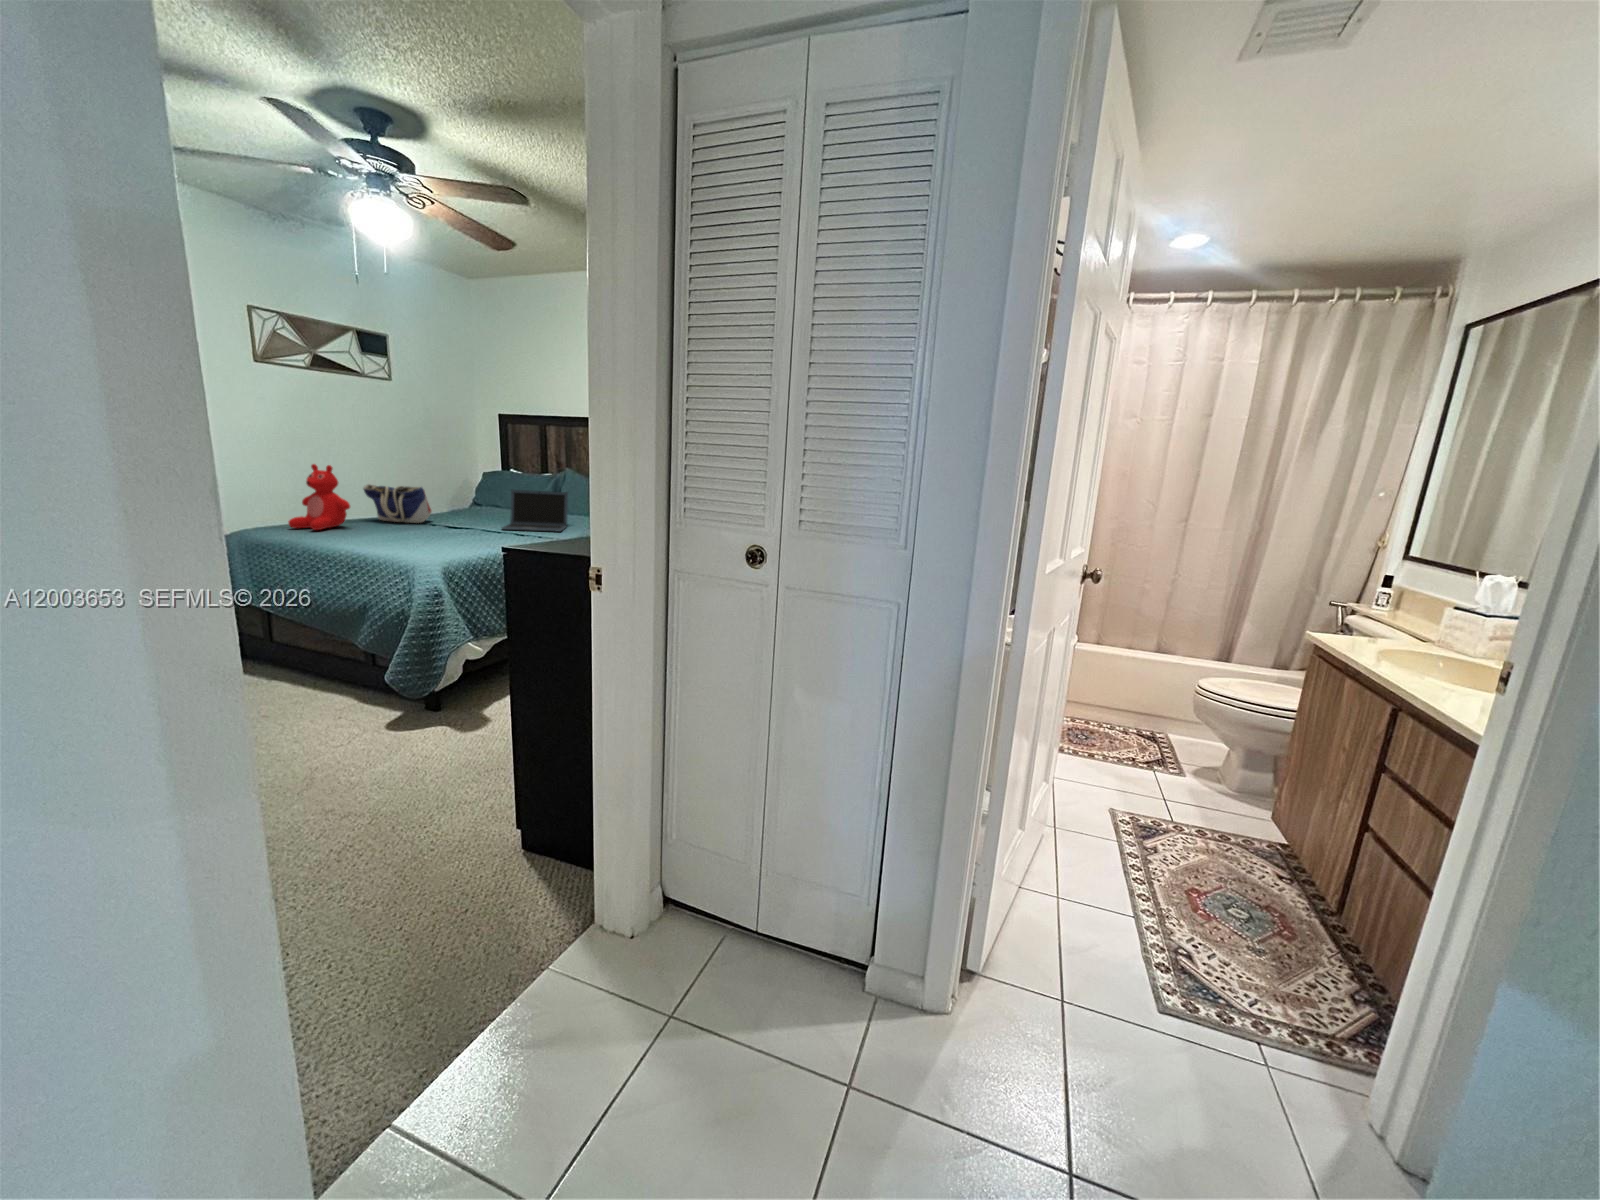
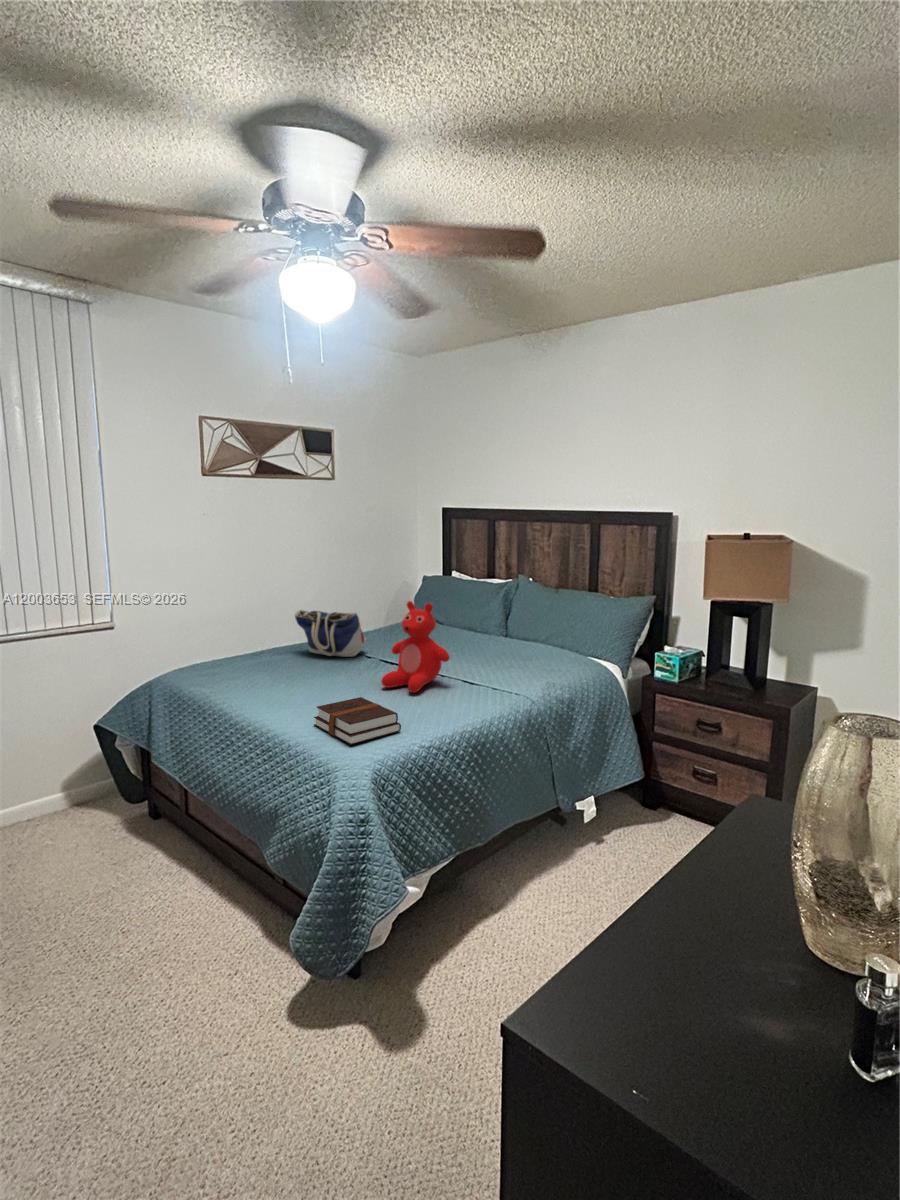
teddy bear: present [288,464,350,530] -> present [381,601,450,692]
laptop: present [502,490,568,532] -> none [445,611,529,674]
hardback book: none [392,535,463,558] -> present [314,697,401,745]

